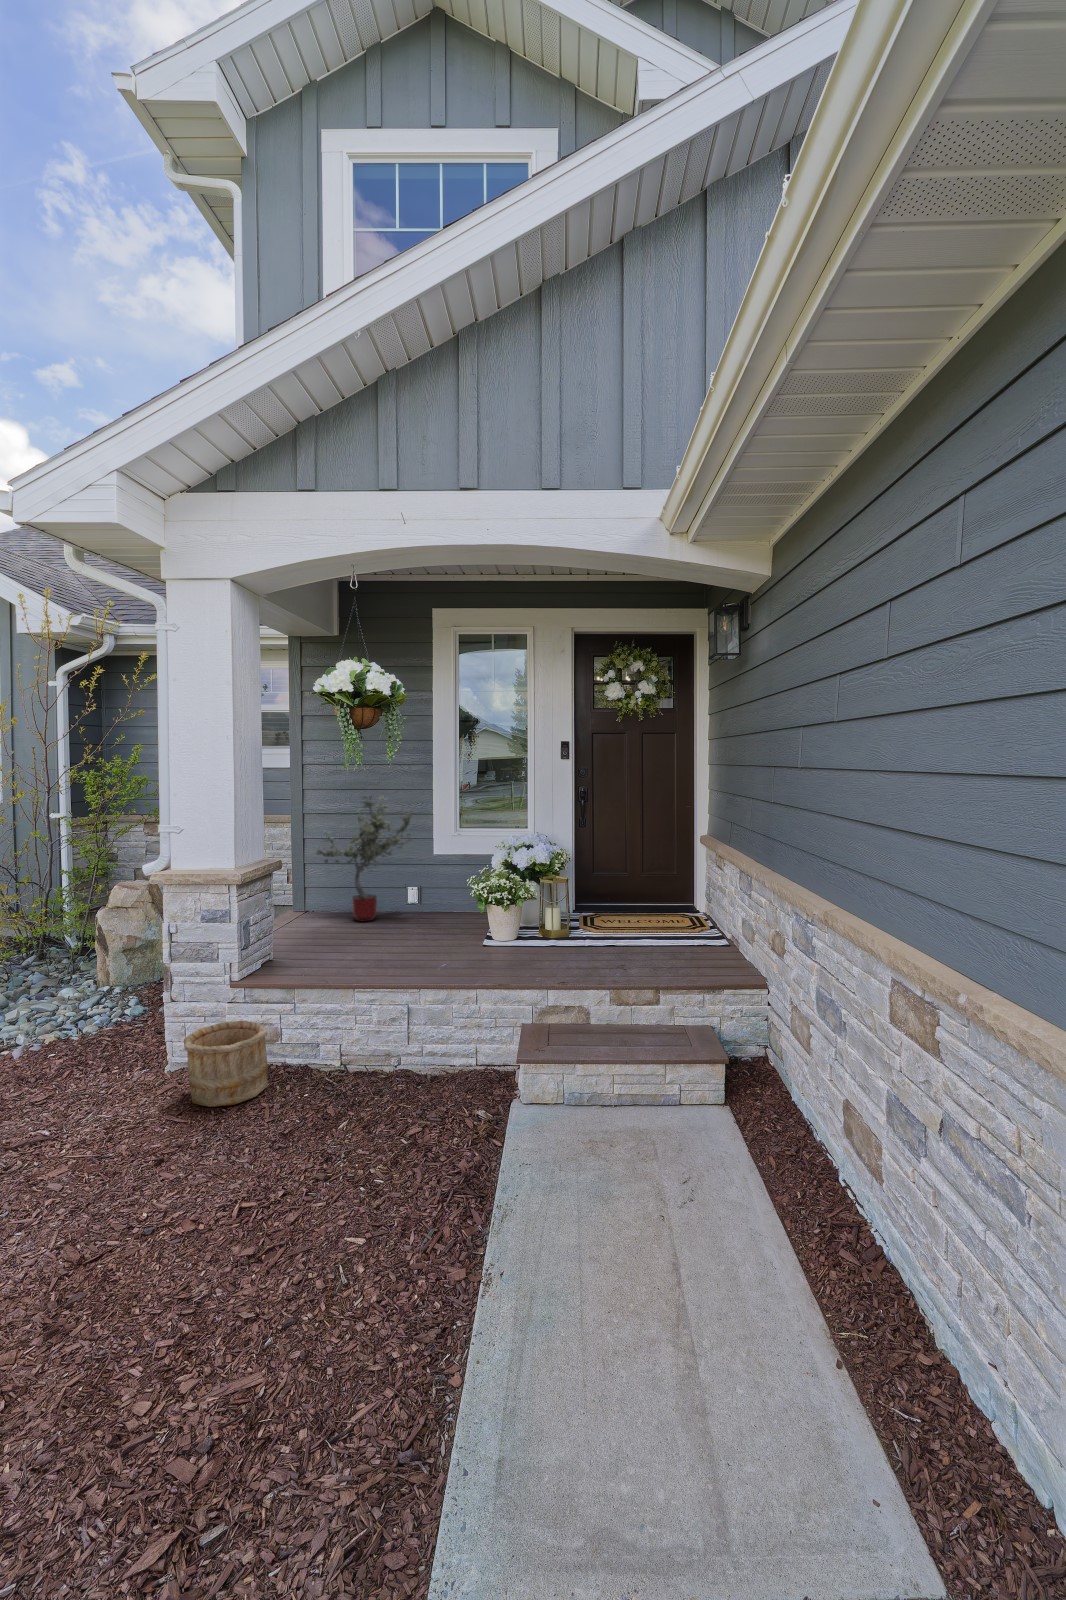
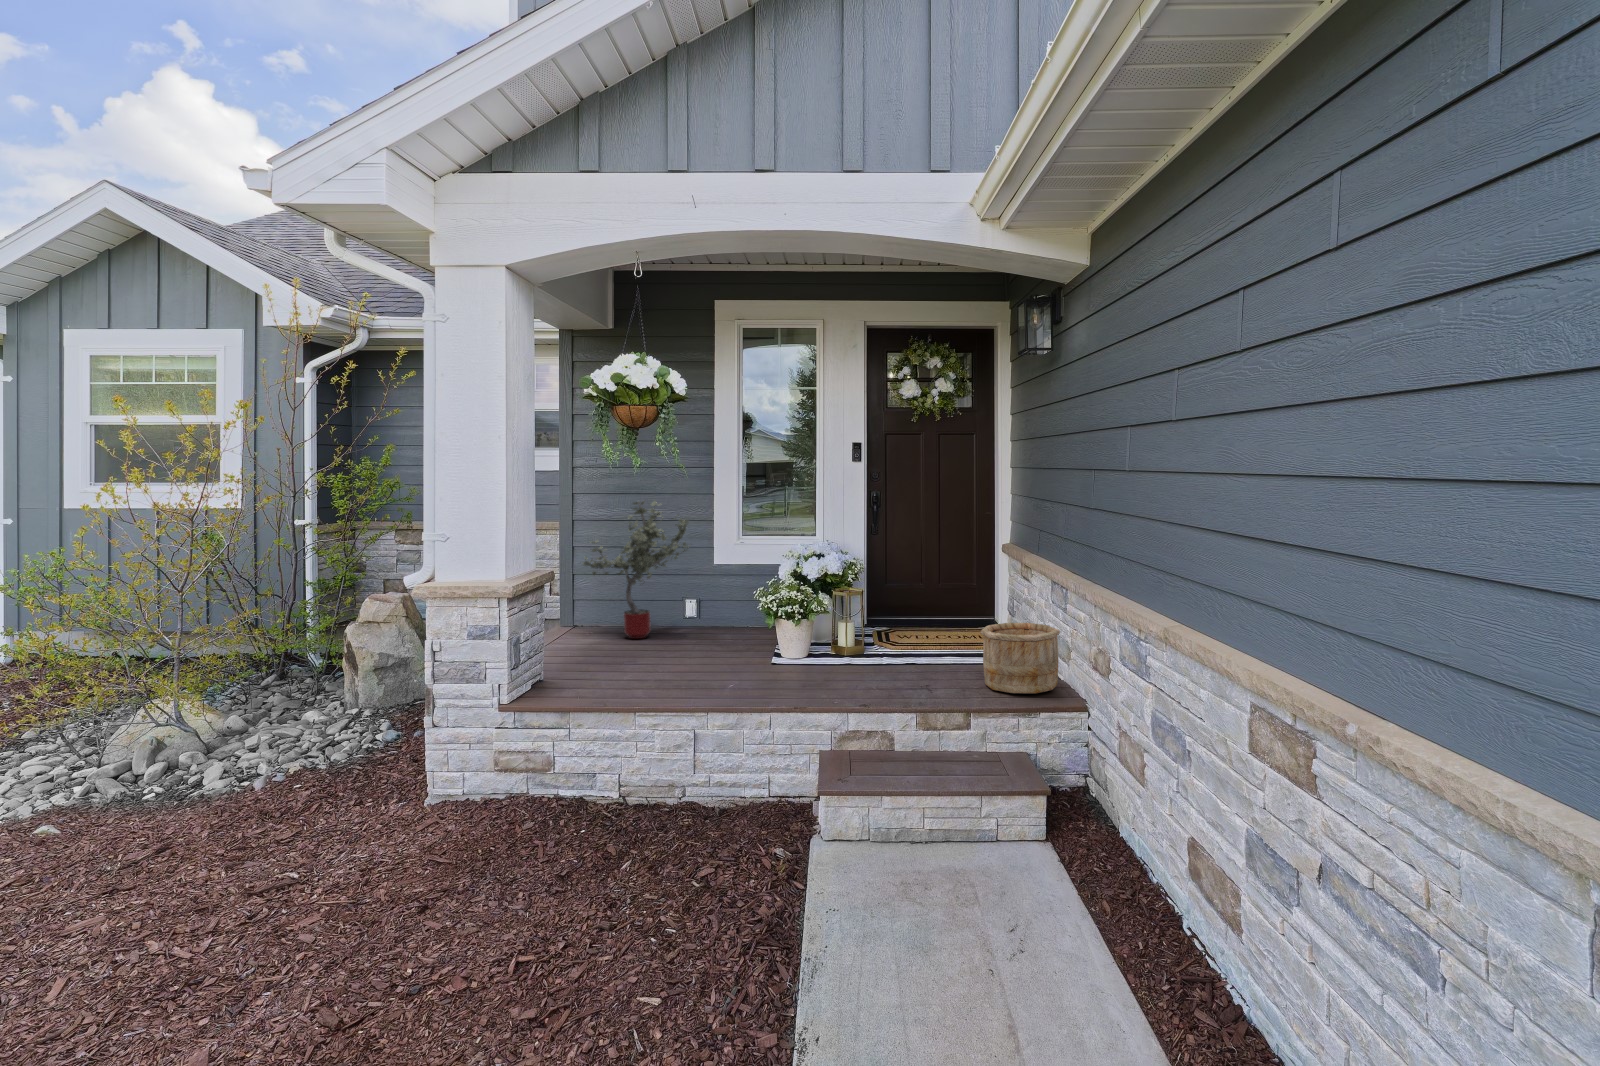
wooden bucket: present [184,1021,267,1107] -> present [981,623,1060,693]

